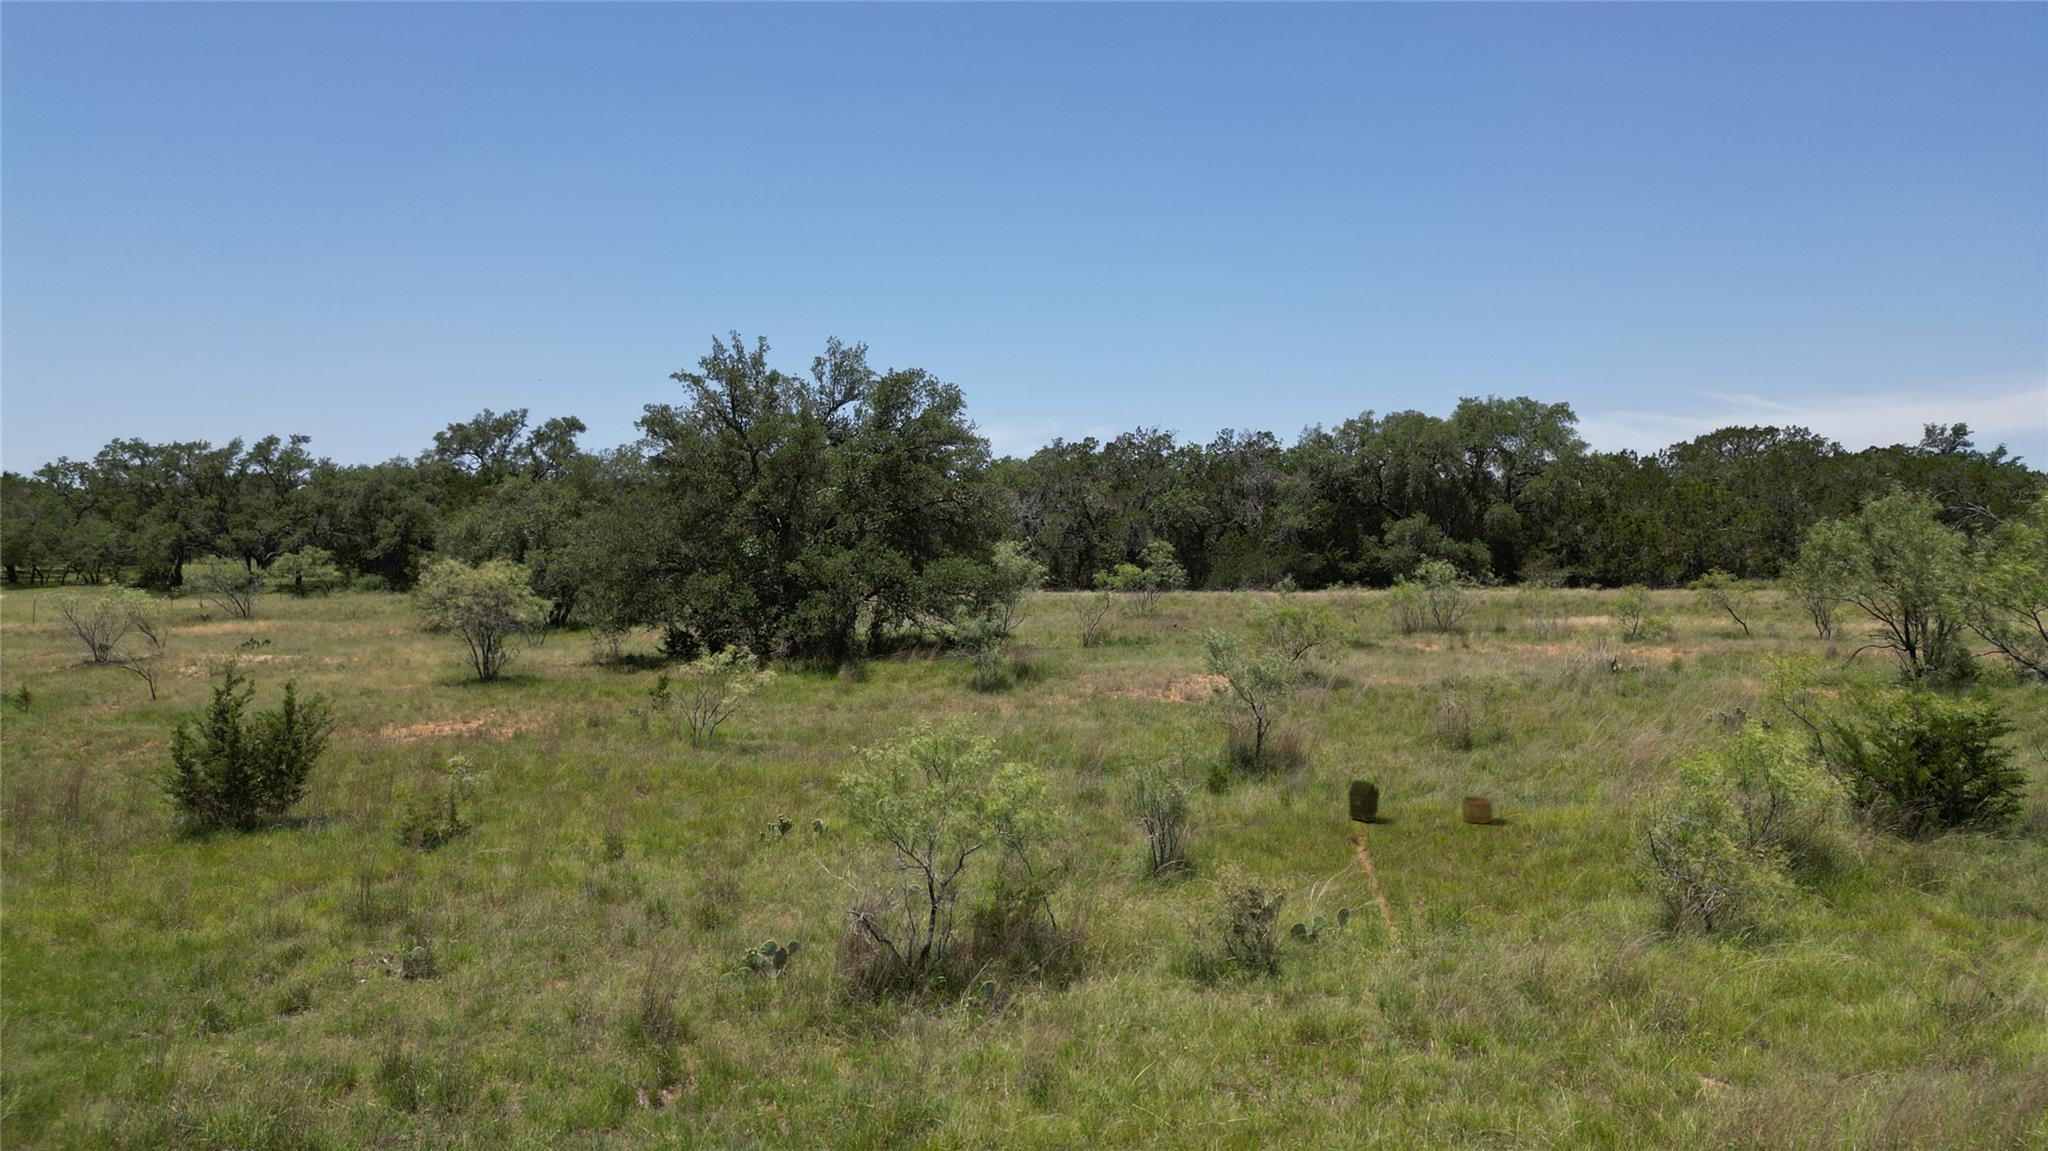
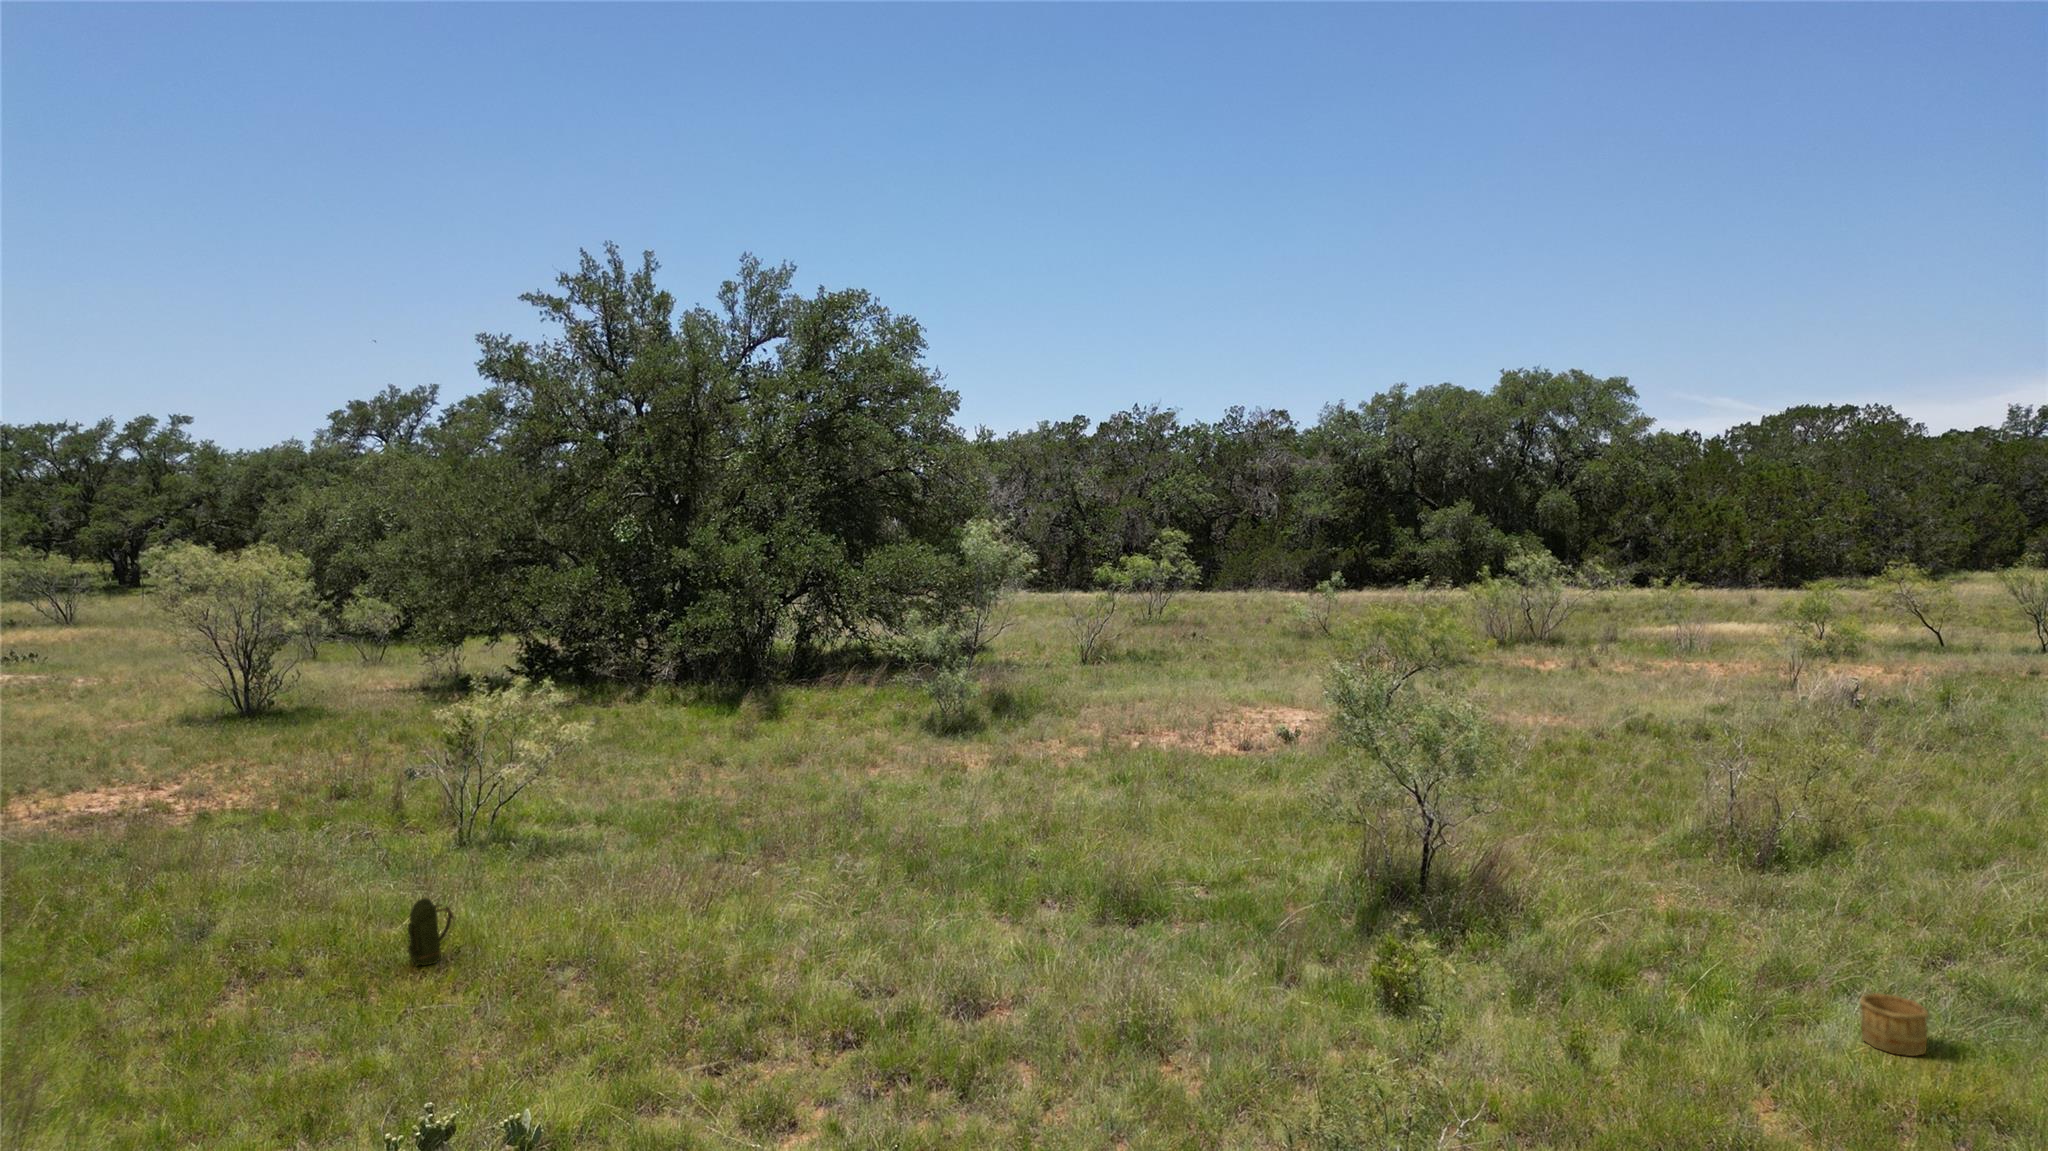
backpack: present [1349,780,1379,822] -> present [408,898,455,966]

